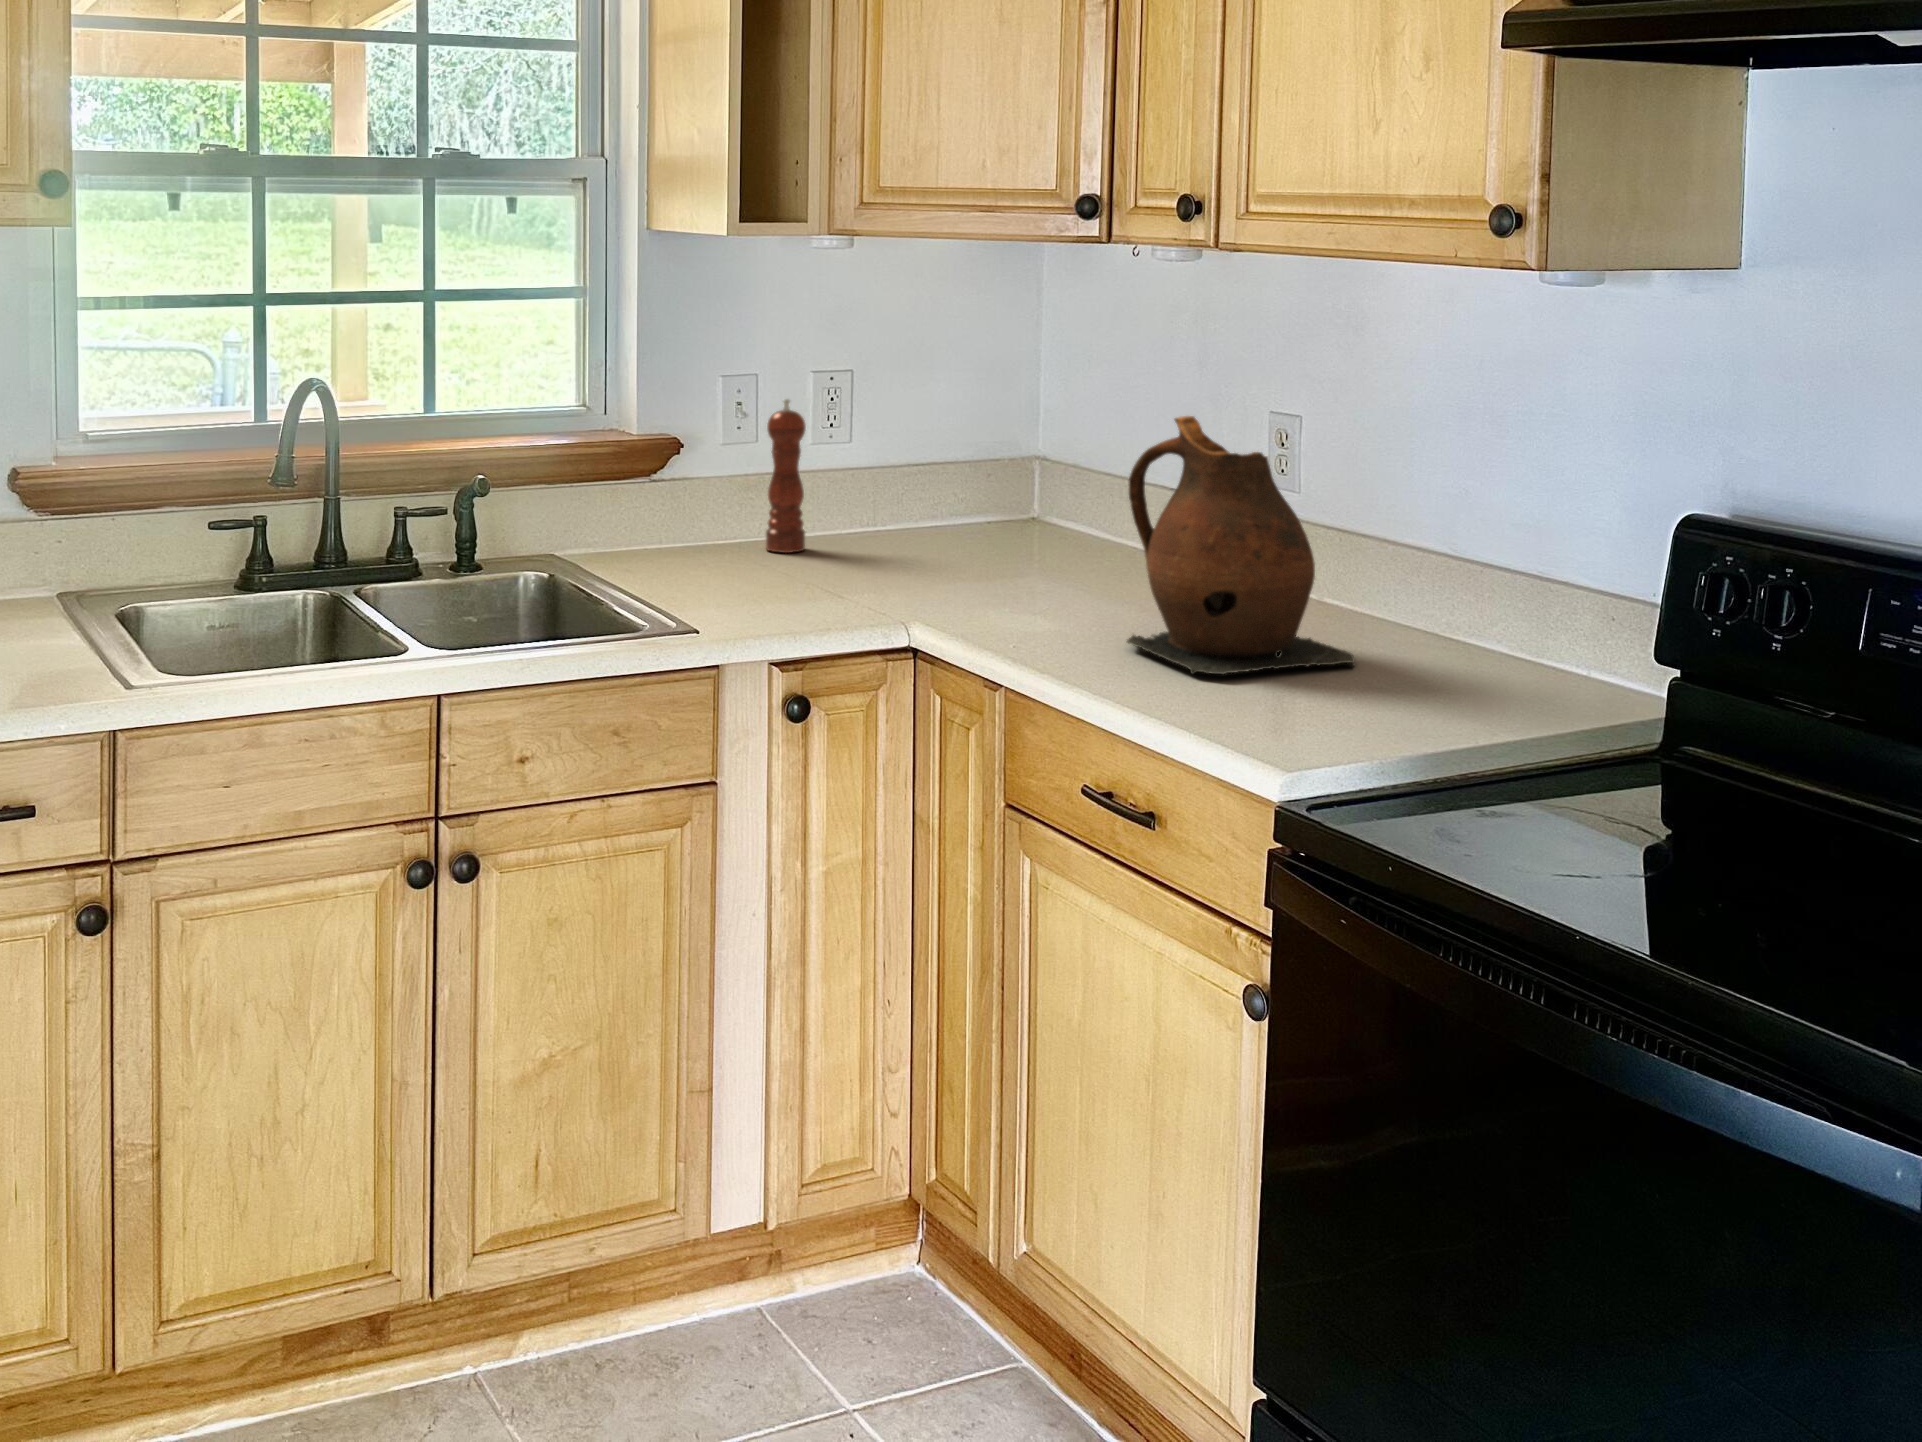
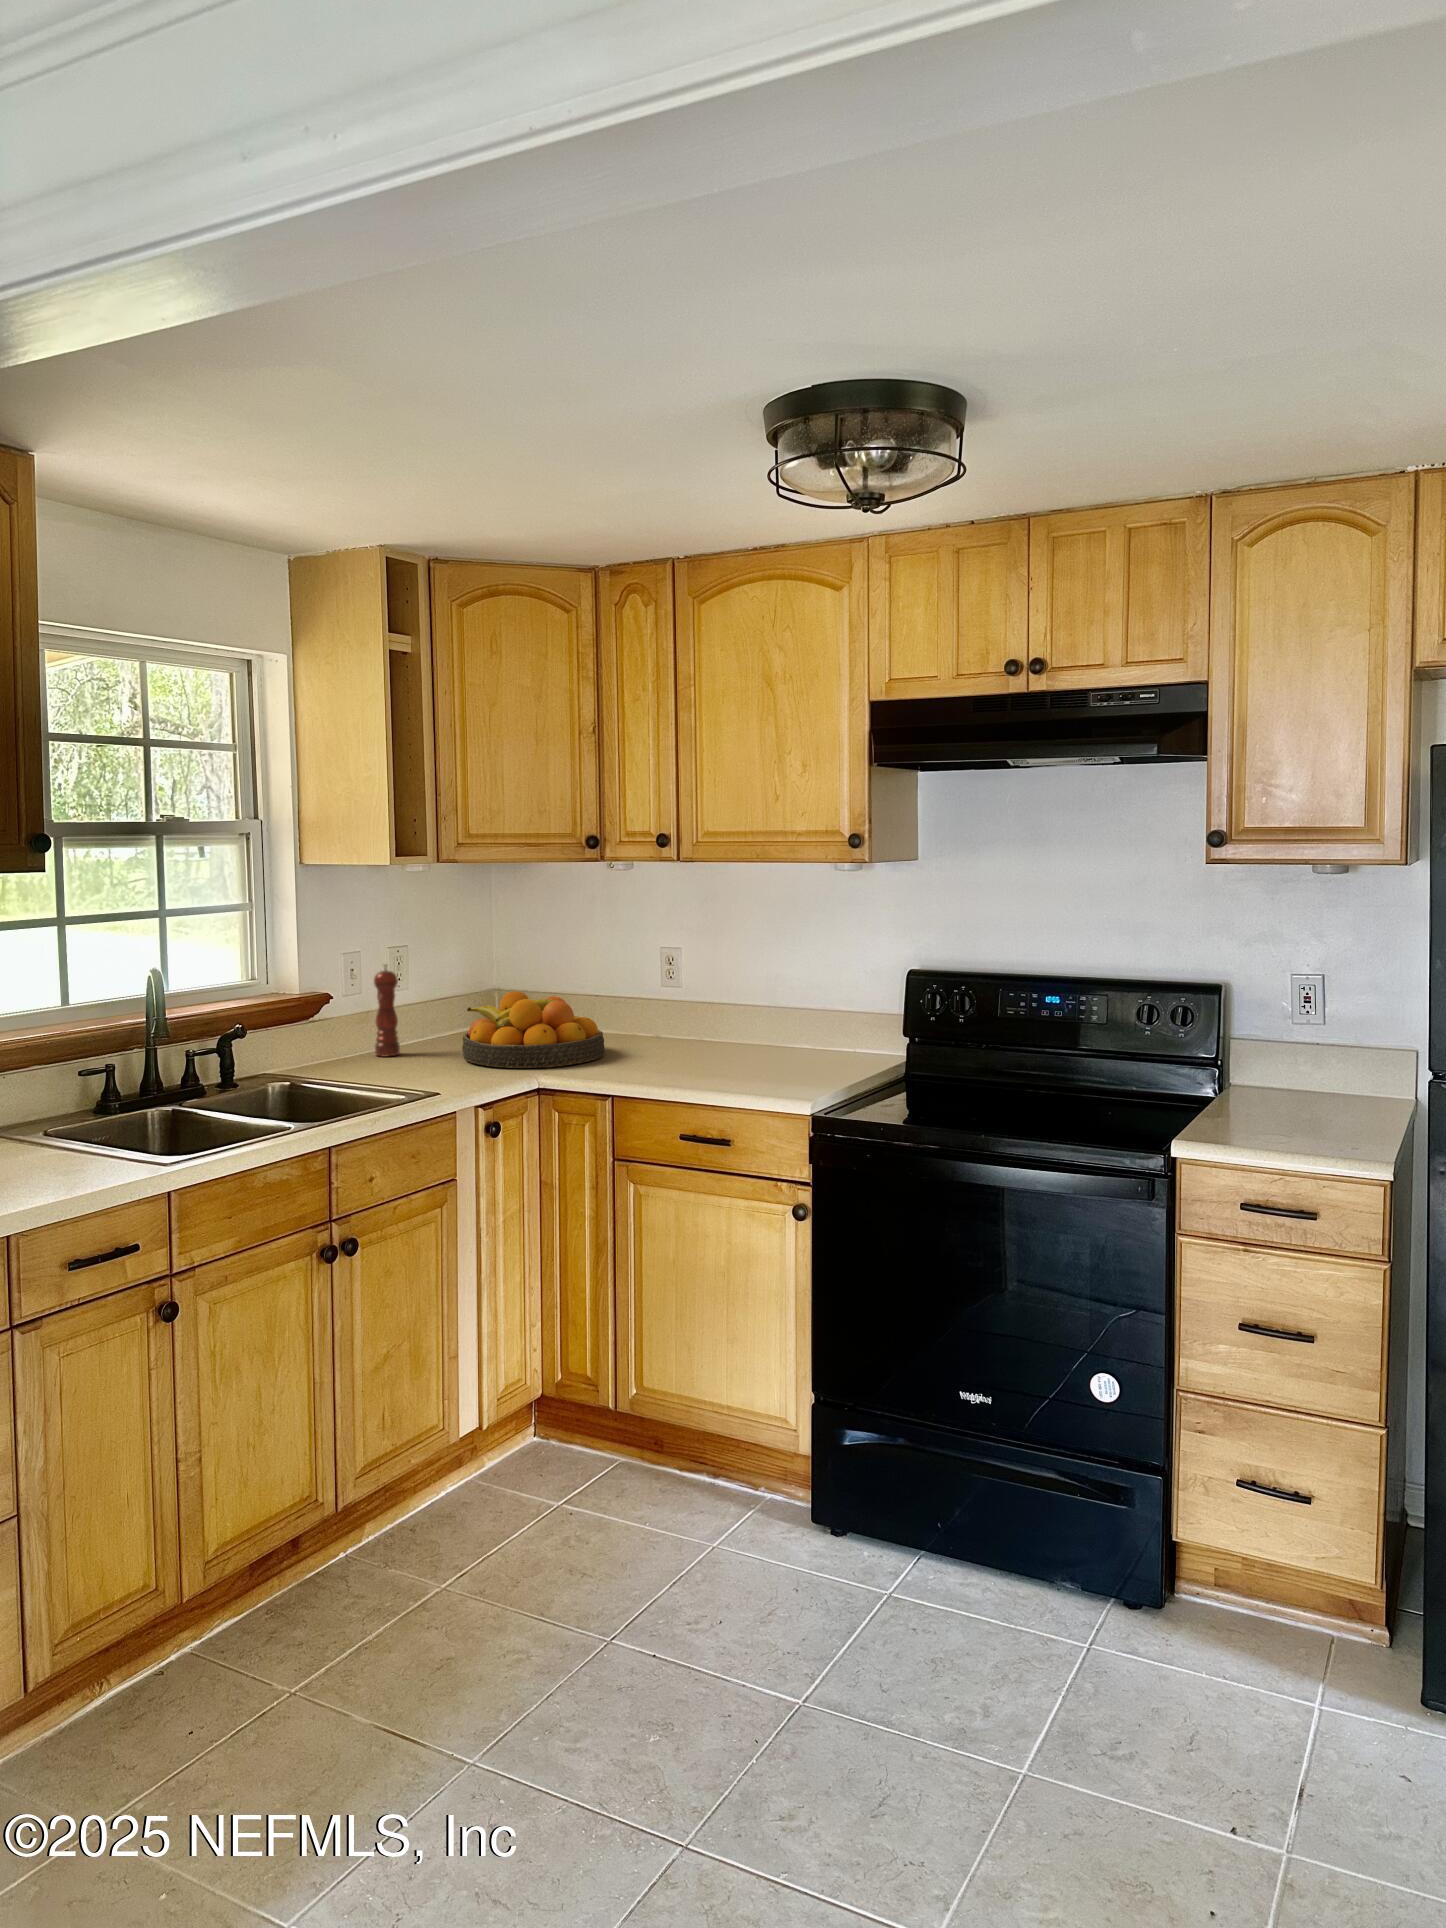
ceramic pitcher: present [1127,416,1354,675] -> none [651,948,765,1074]
fruit bowl: none [857,466,1109,613] -> present [462,991,604,1068]

